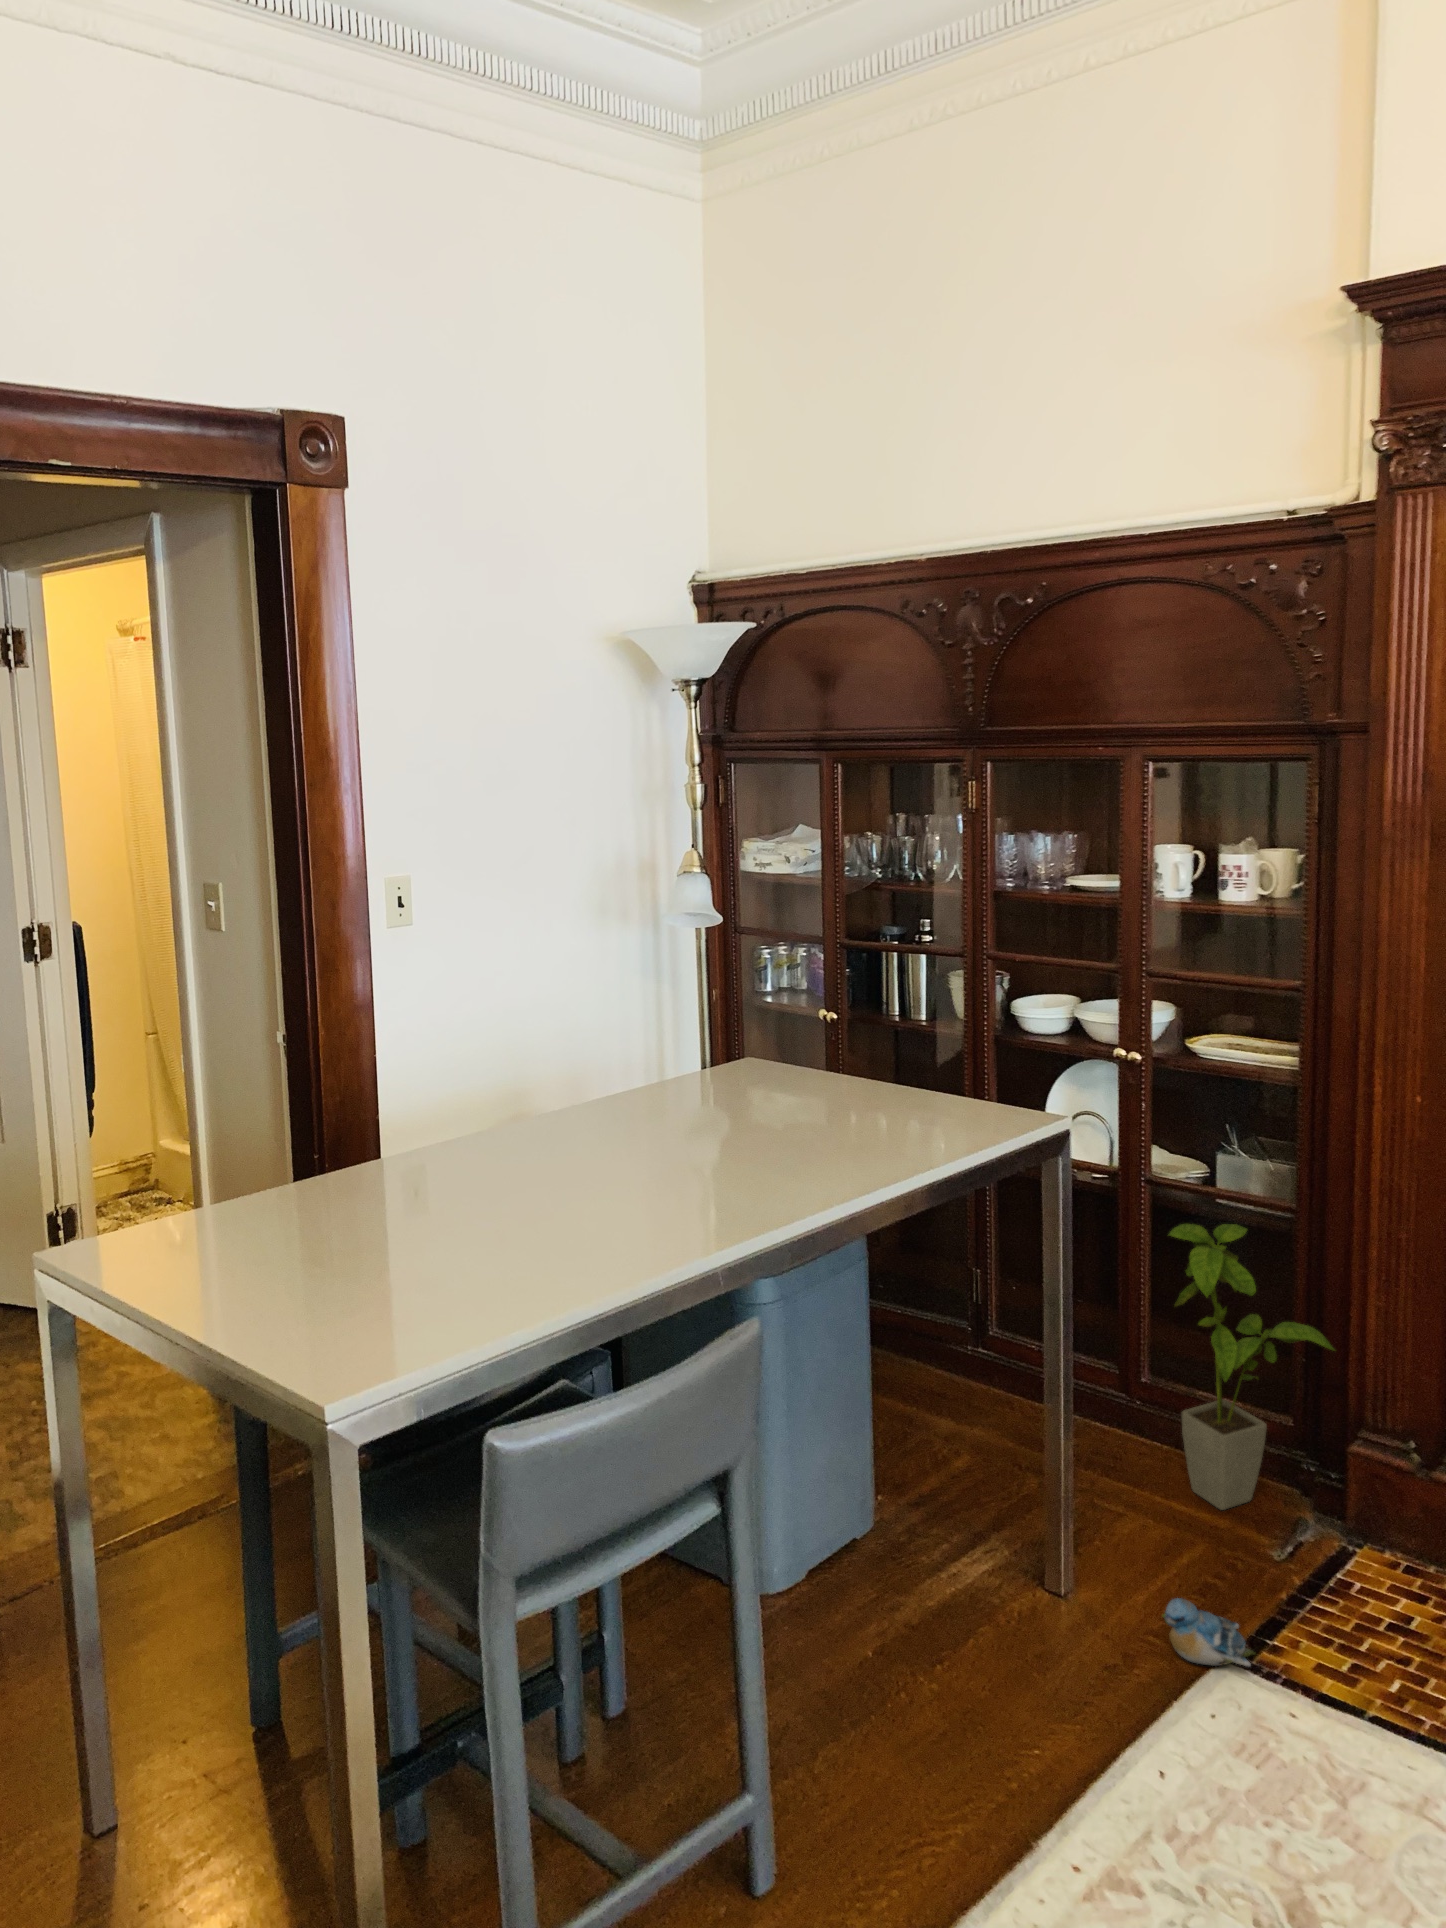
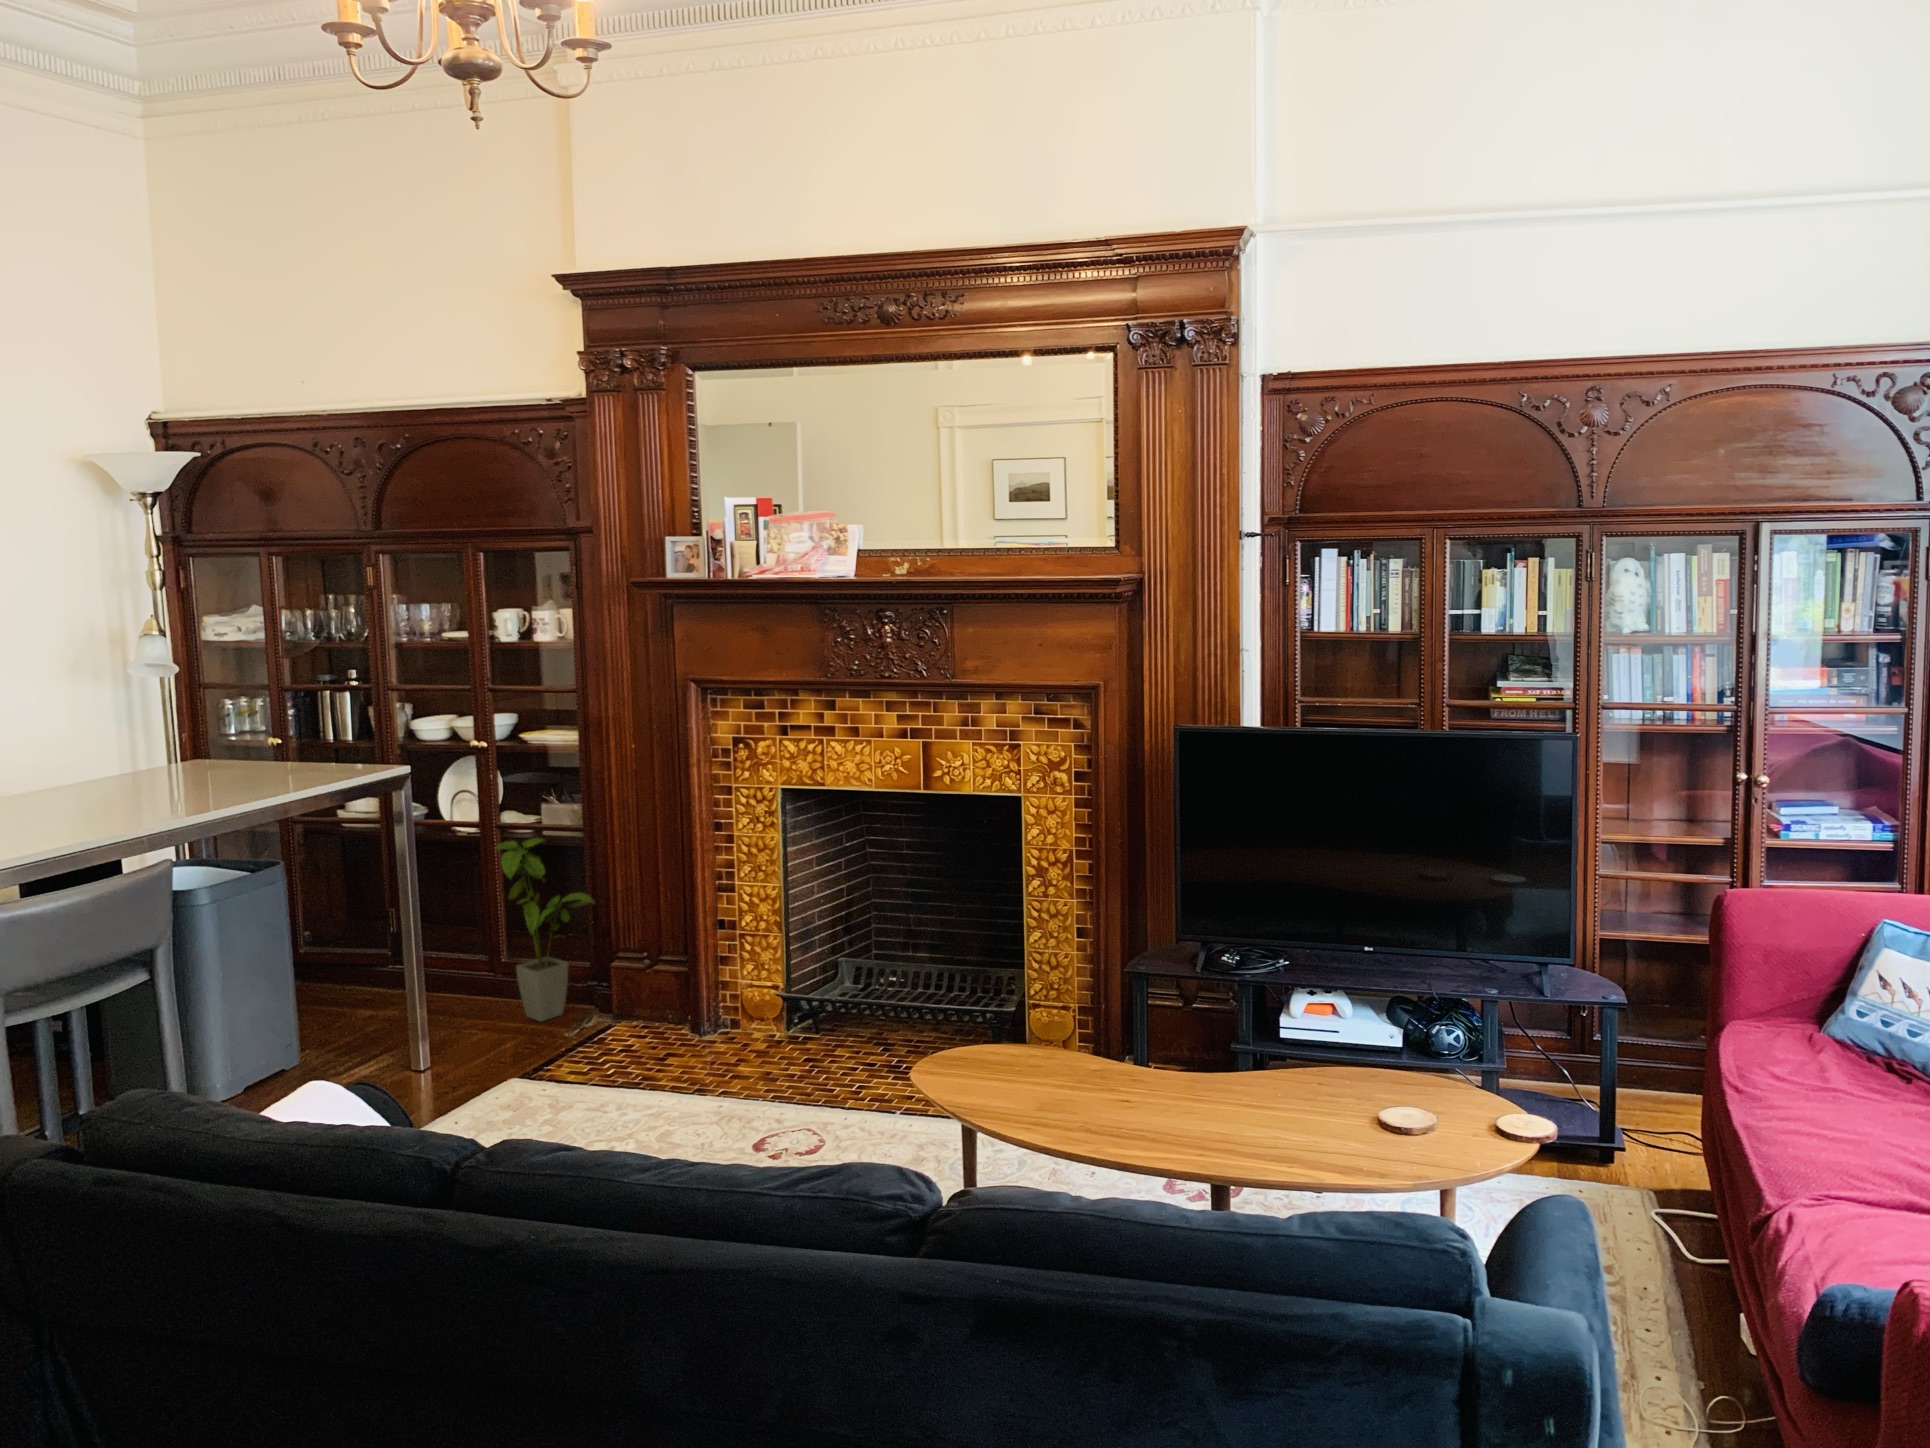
plush toy: present [1163,1598,1255,1666] -> none [464,1048,524,1085]

